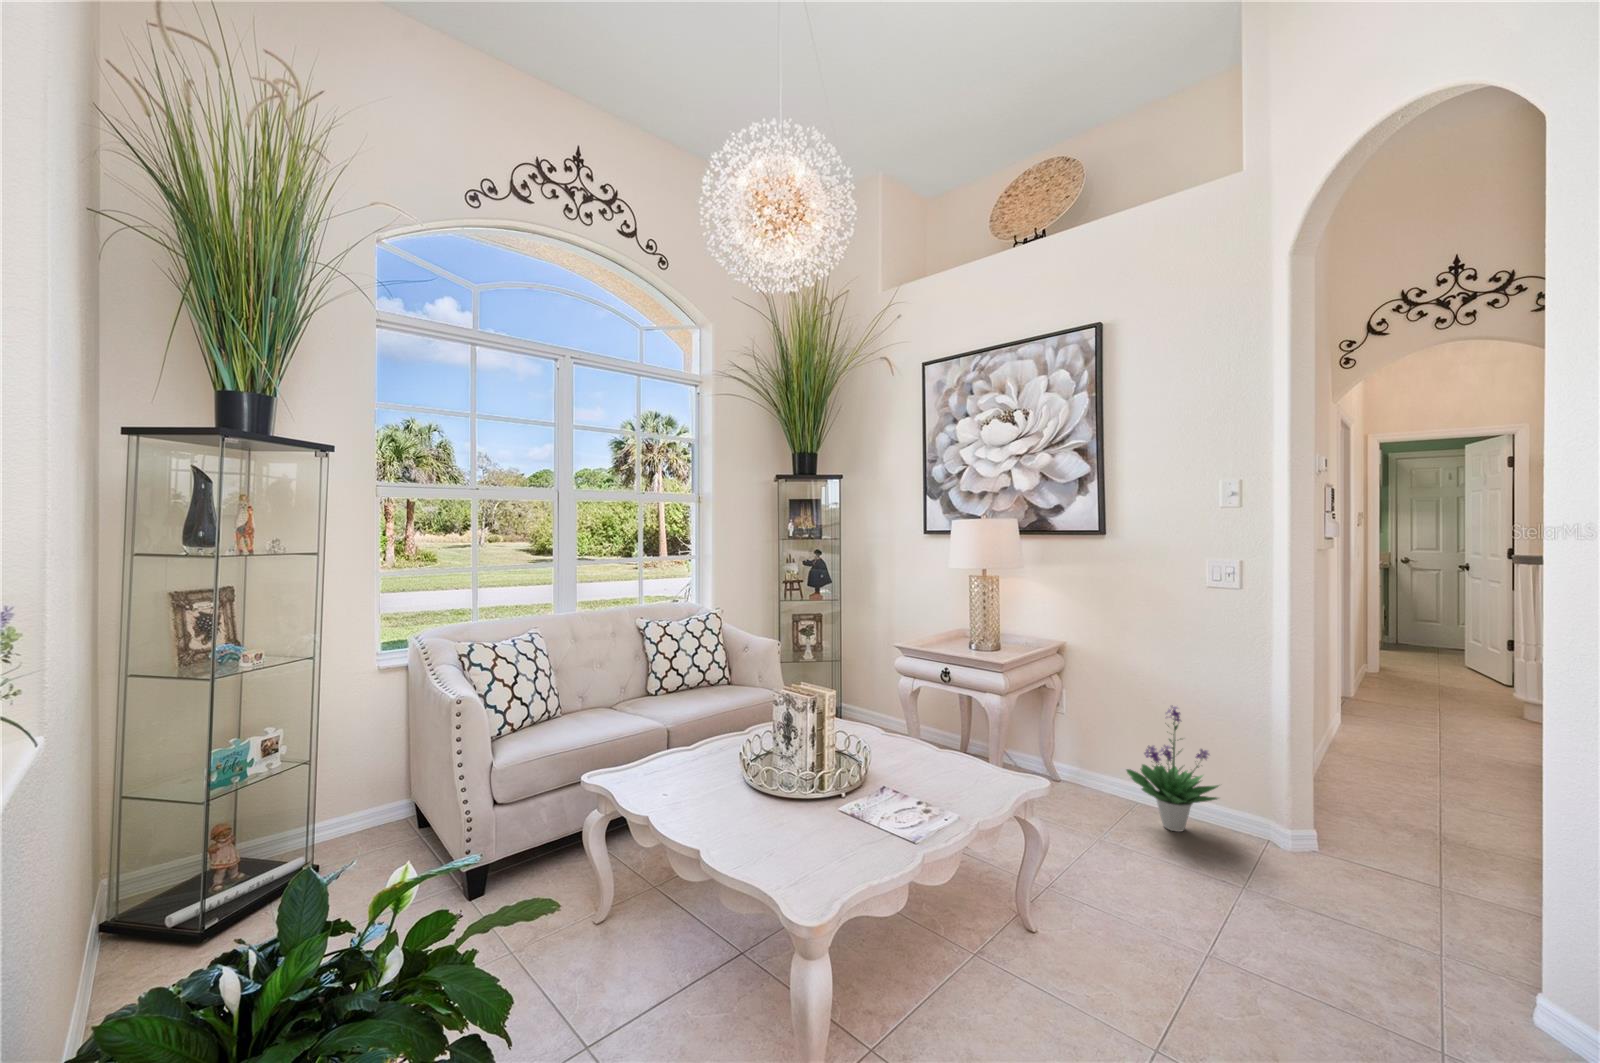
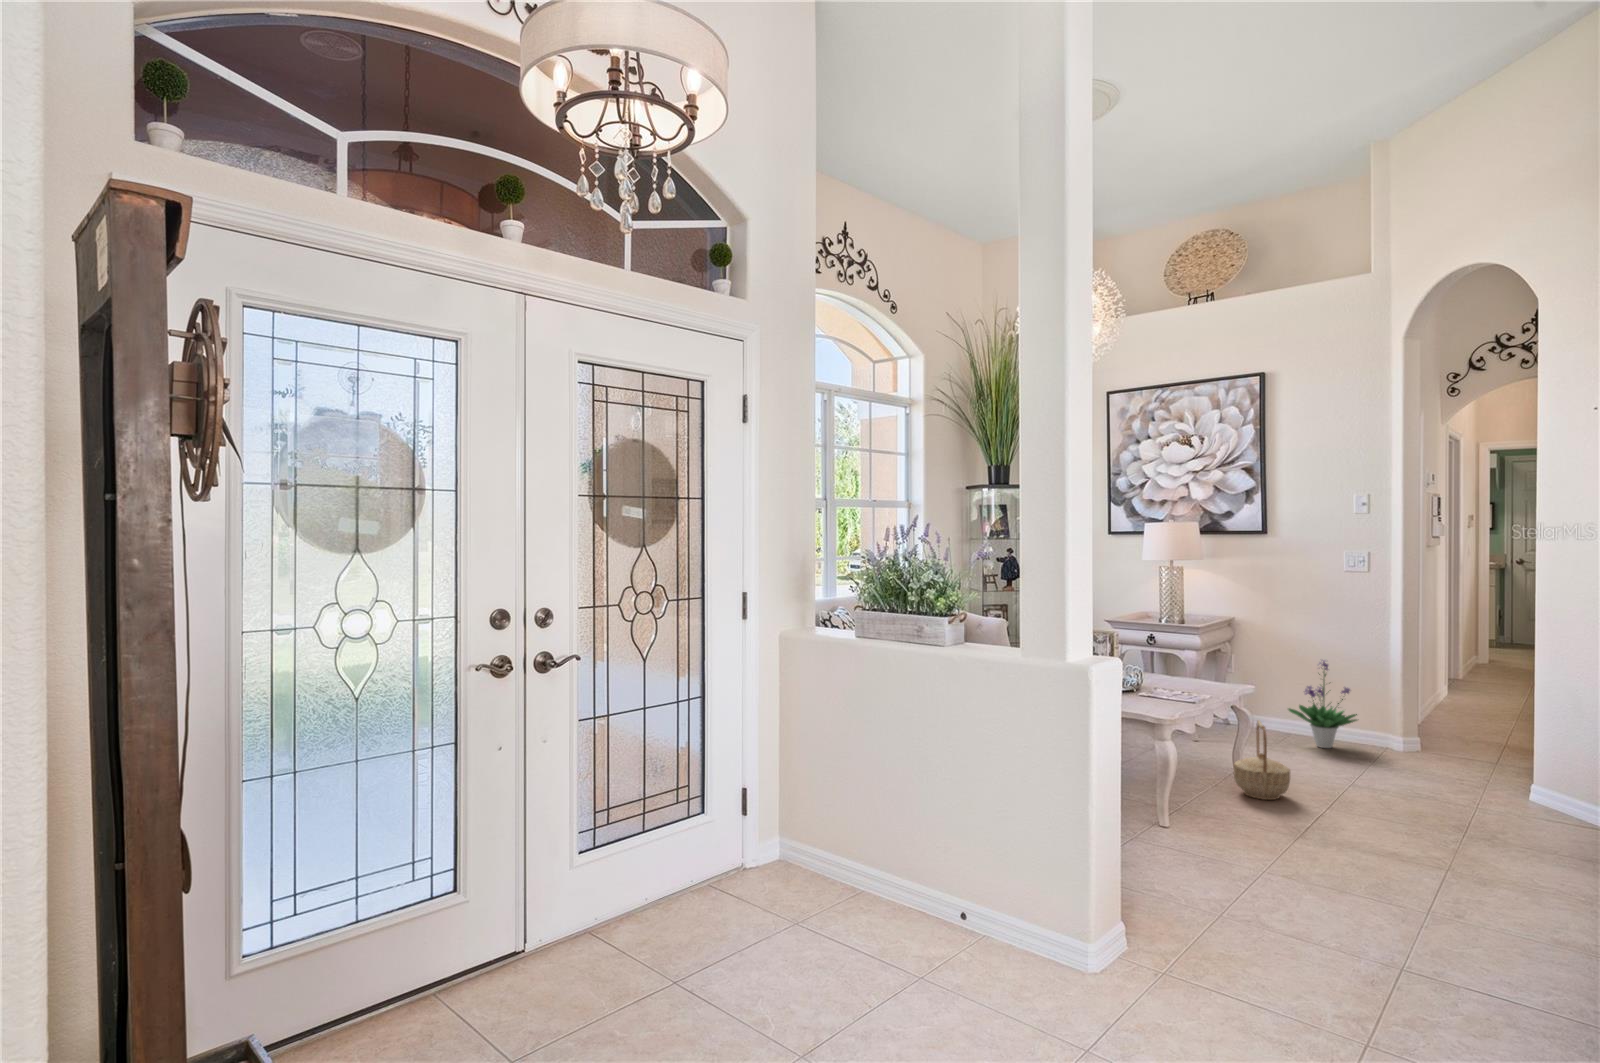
basket: none [1005,830,1093,979] -> present [1233,720,1290,800]

